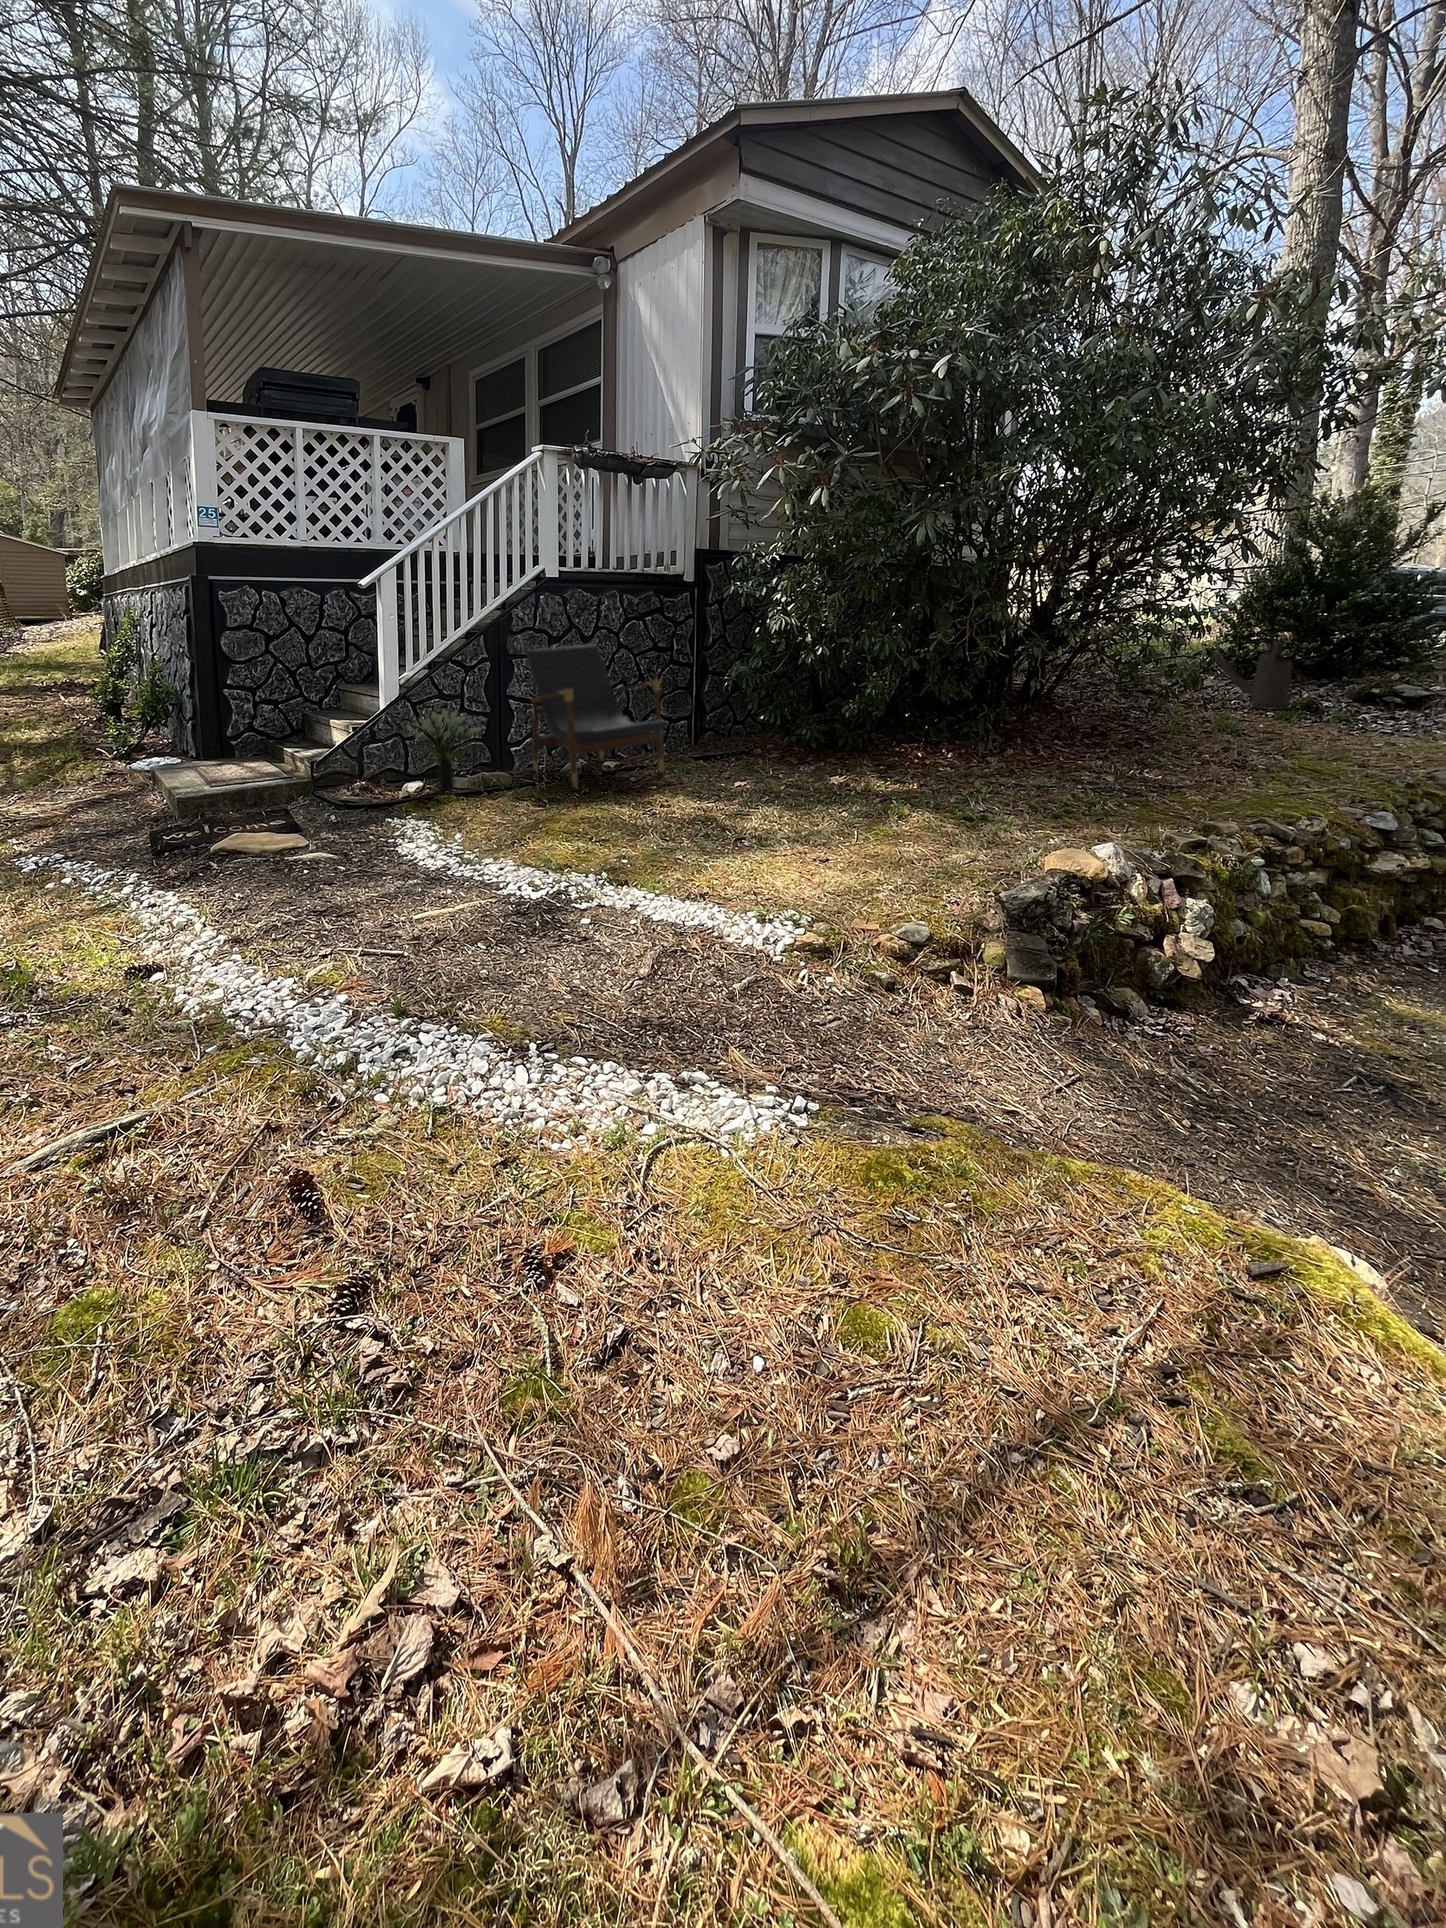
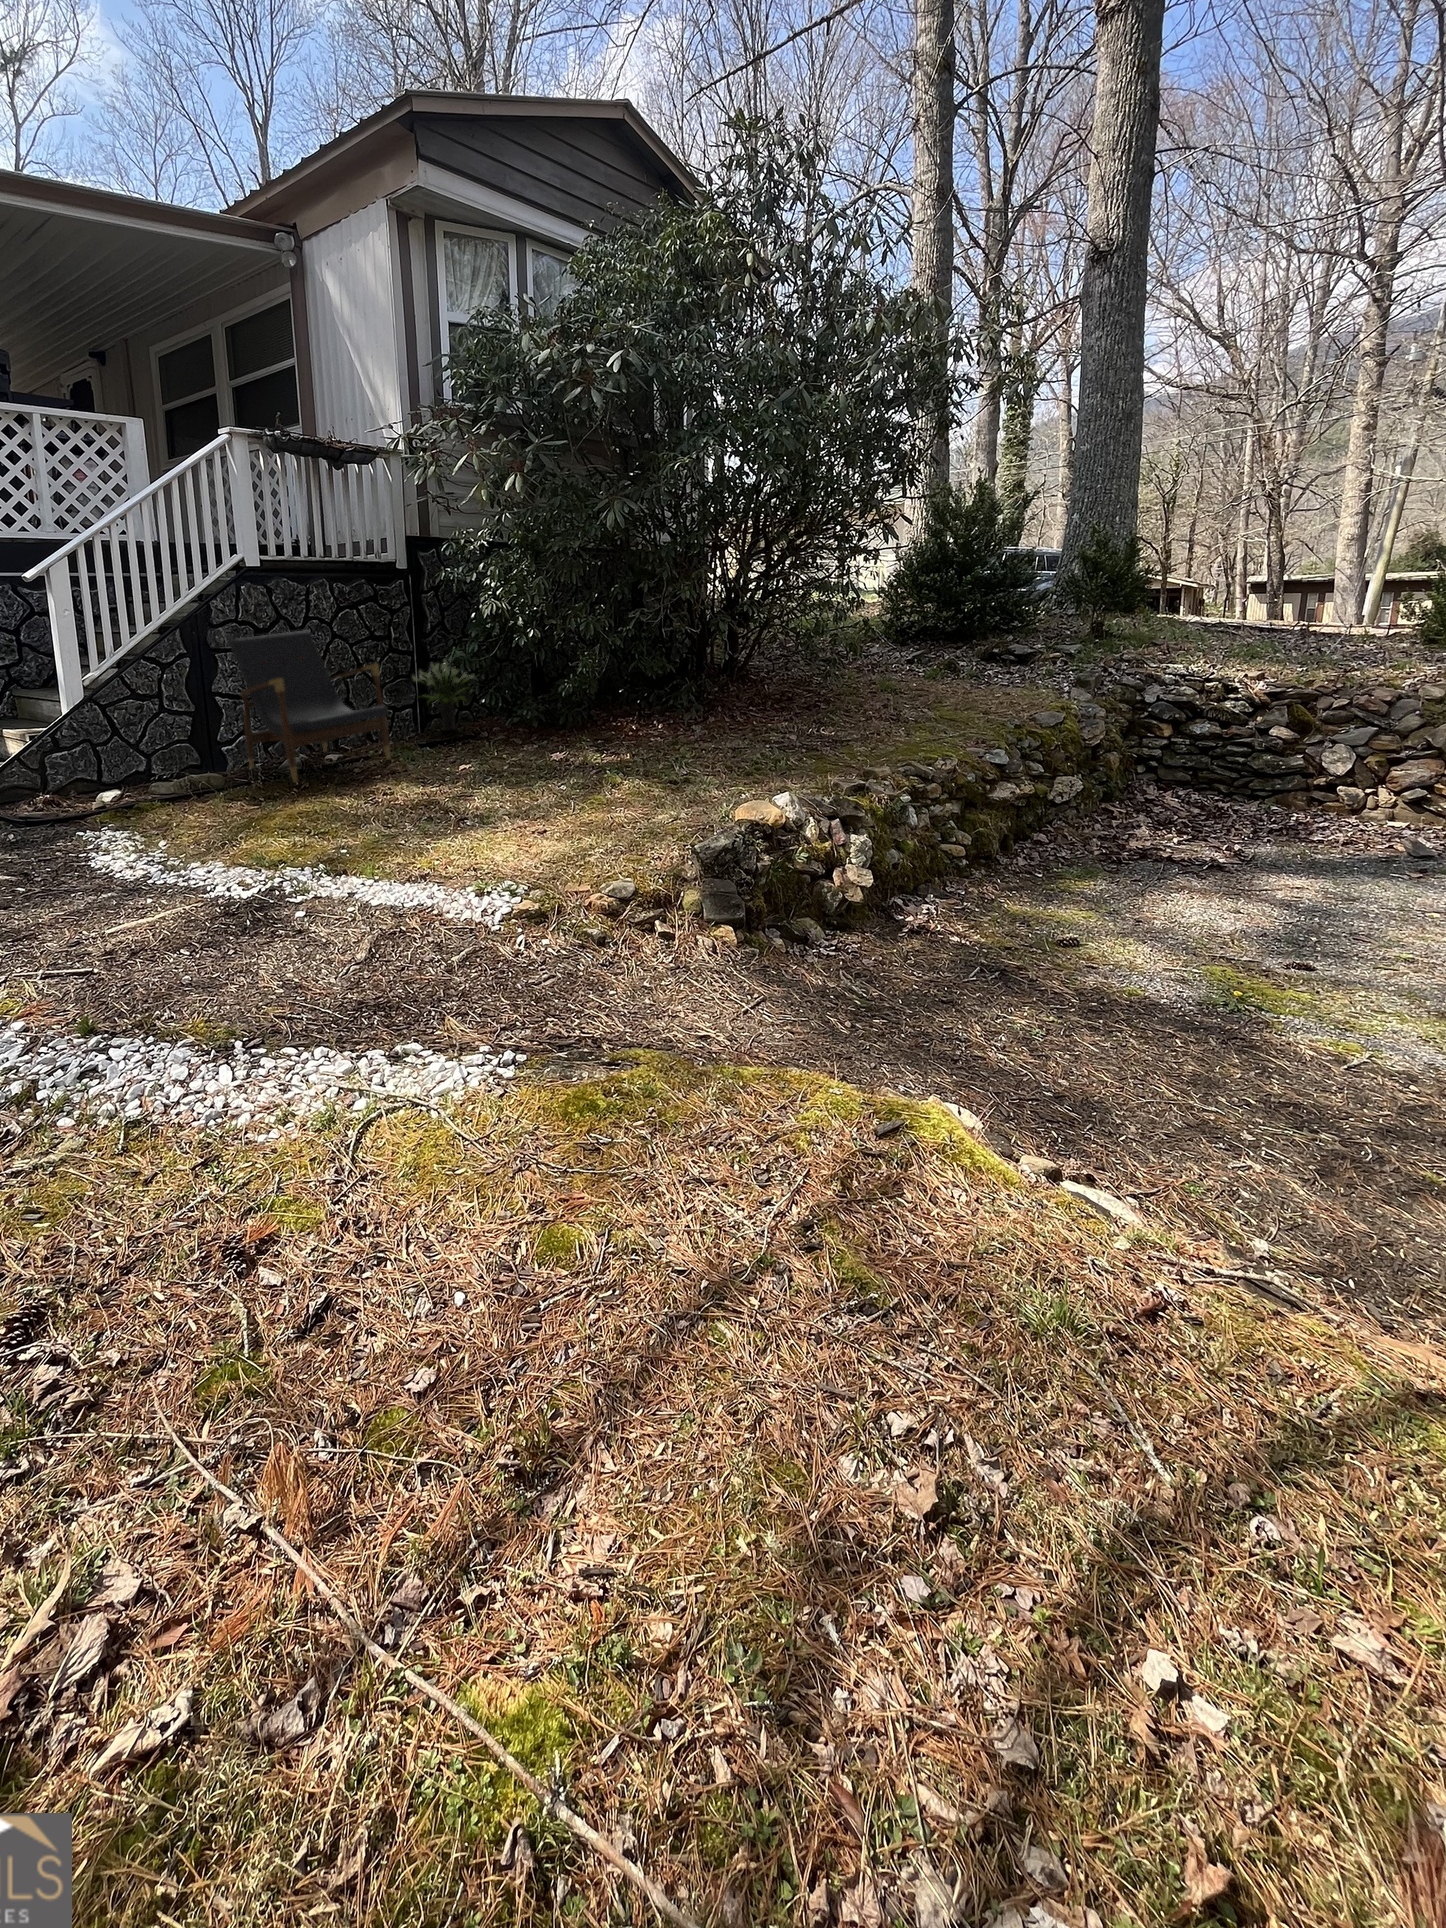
watering can: present [1212,641,1303,710] -> none [892,599,967,661]
potted plant: present [406,709,482,790] -> present [413,661,474,731]

